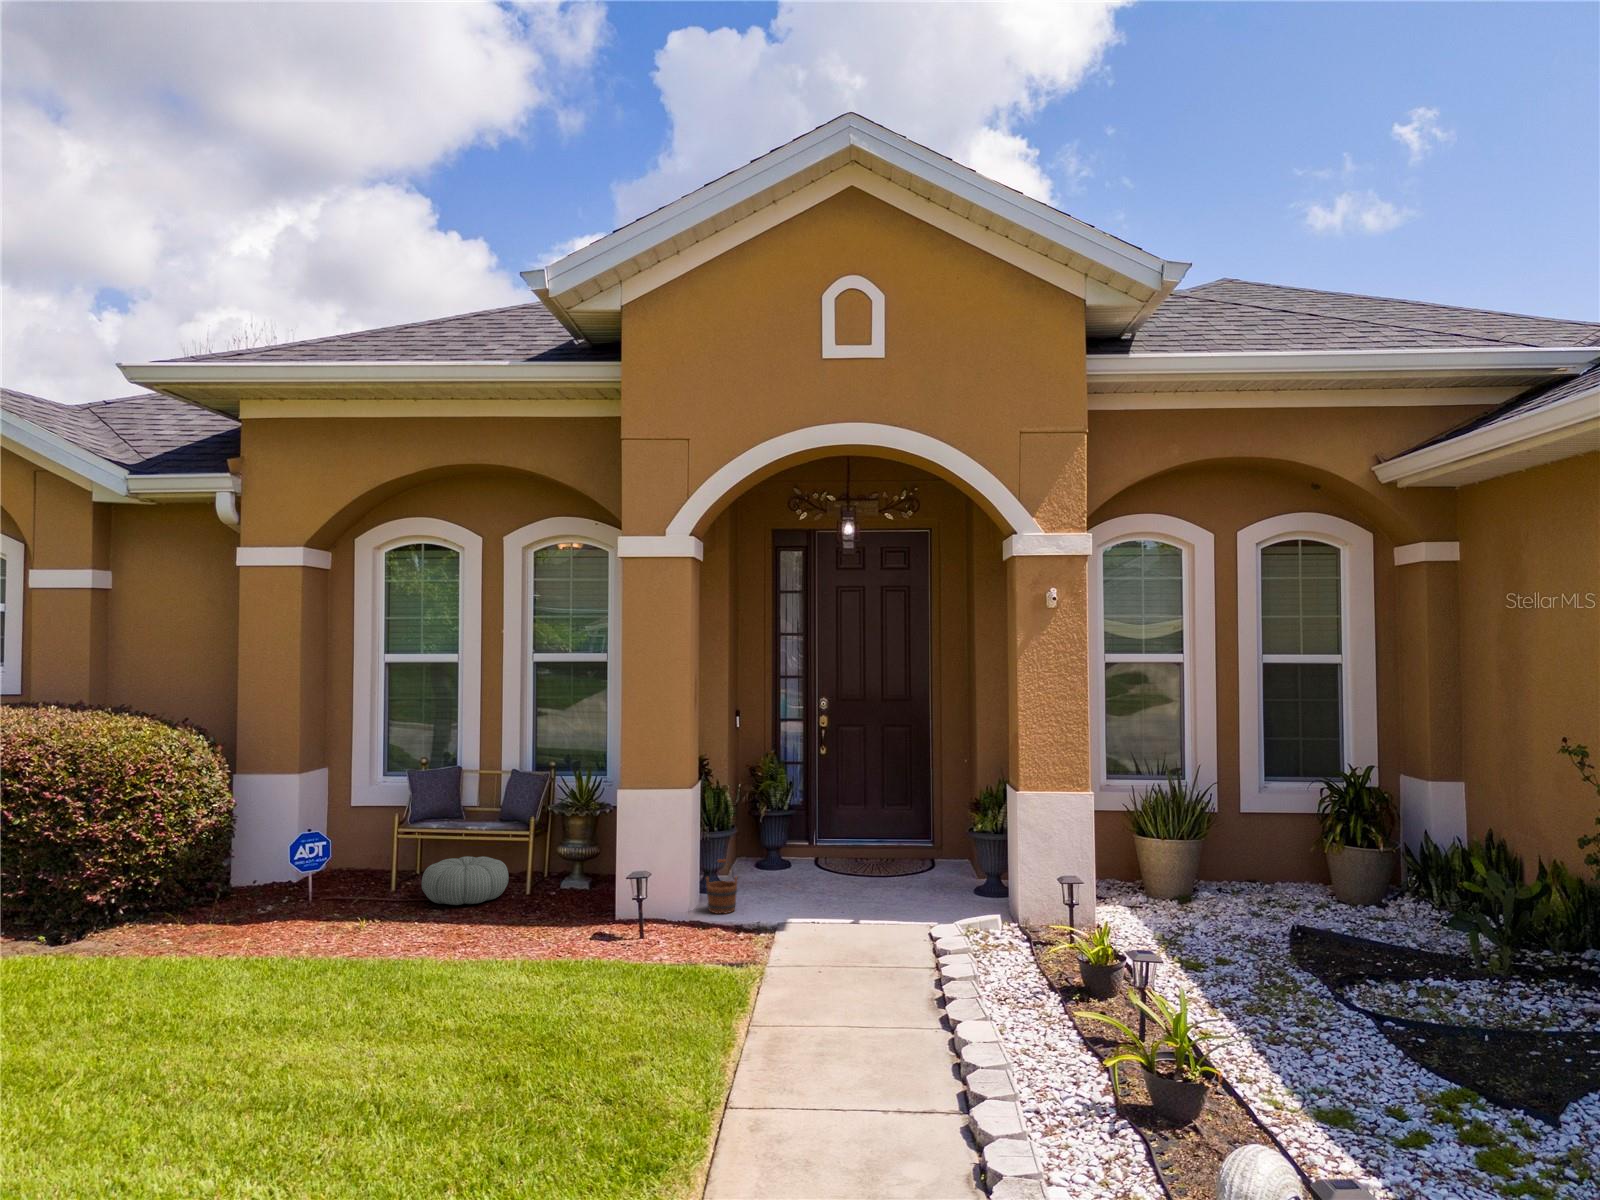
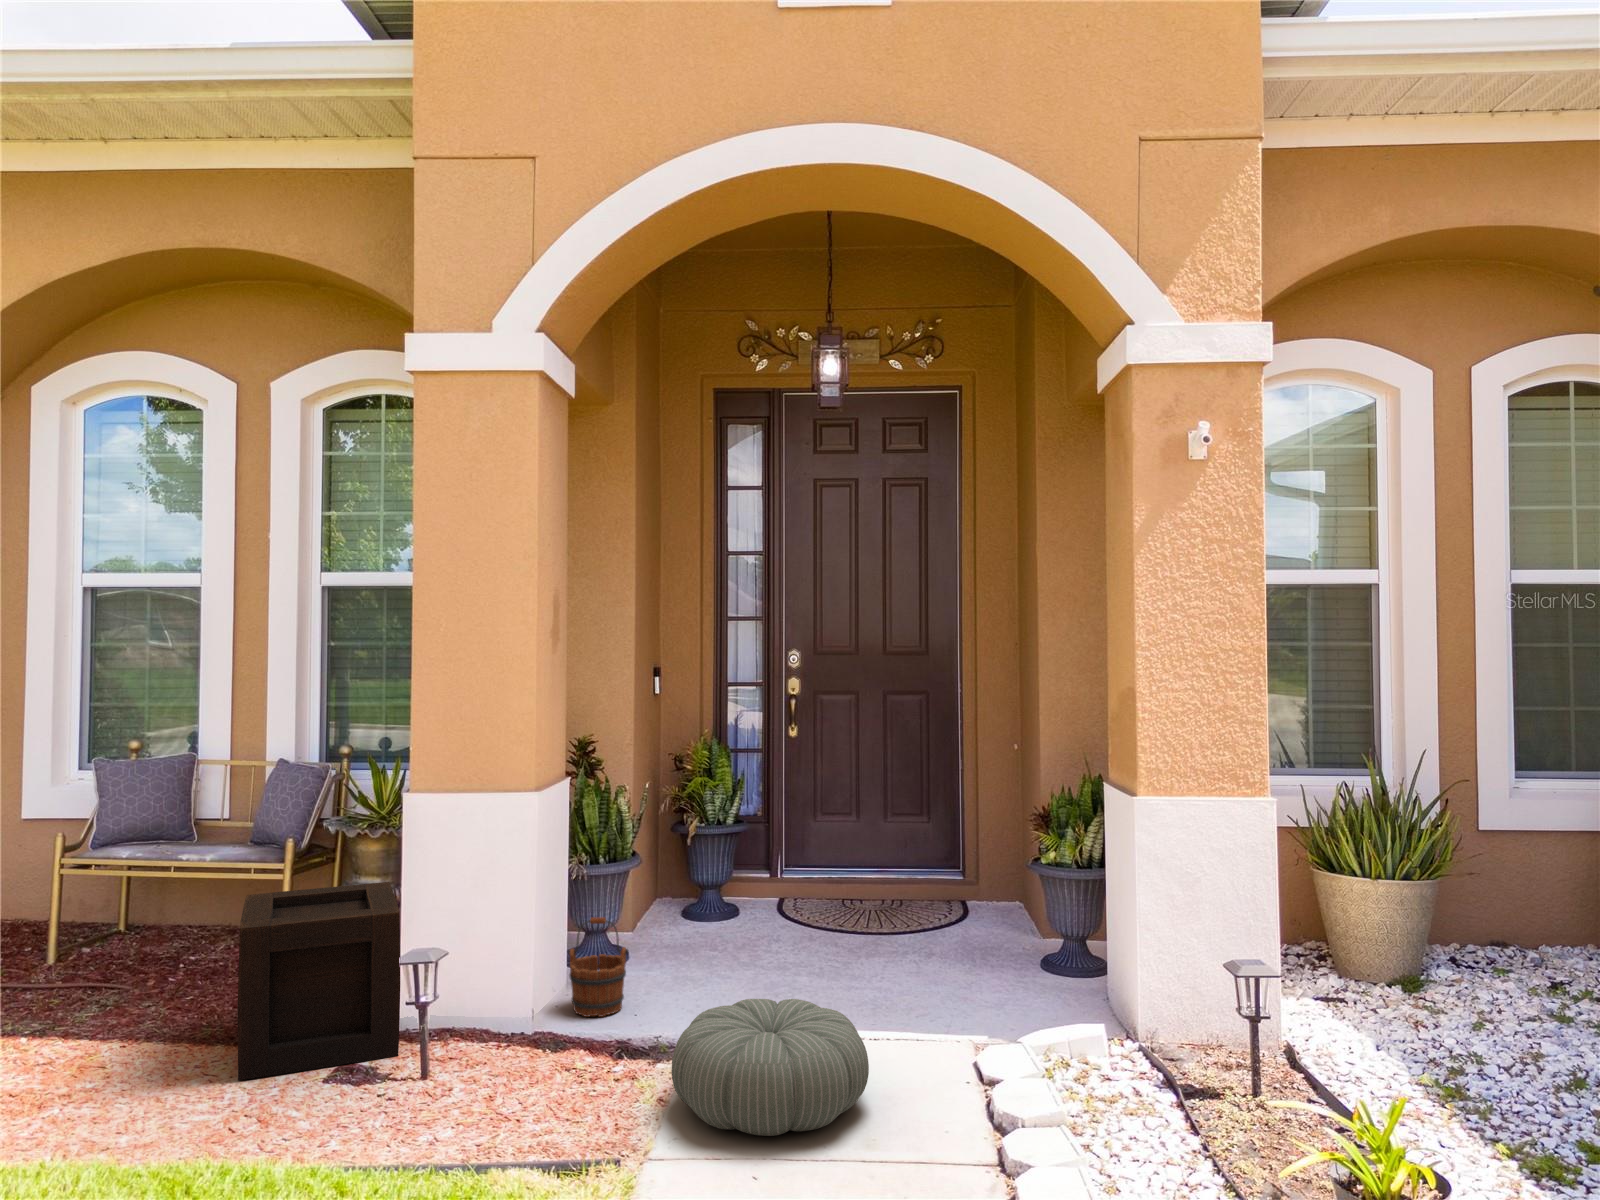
wooden crate: none [532,840,624,939] -> present [237,882,400,1080]
pouf: present [422,856,509,905] -> present [672,999,869,1136]

